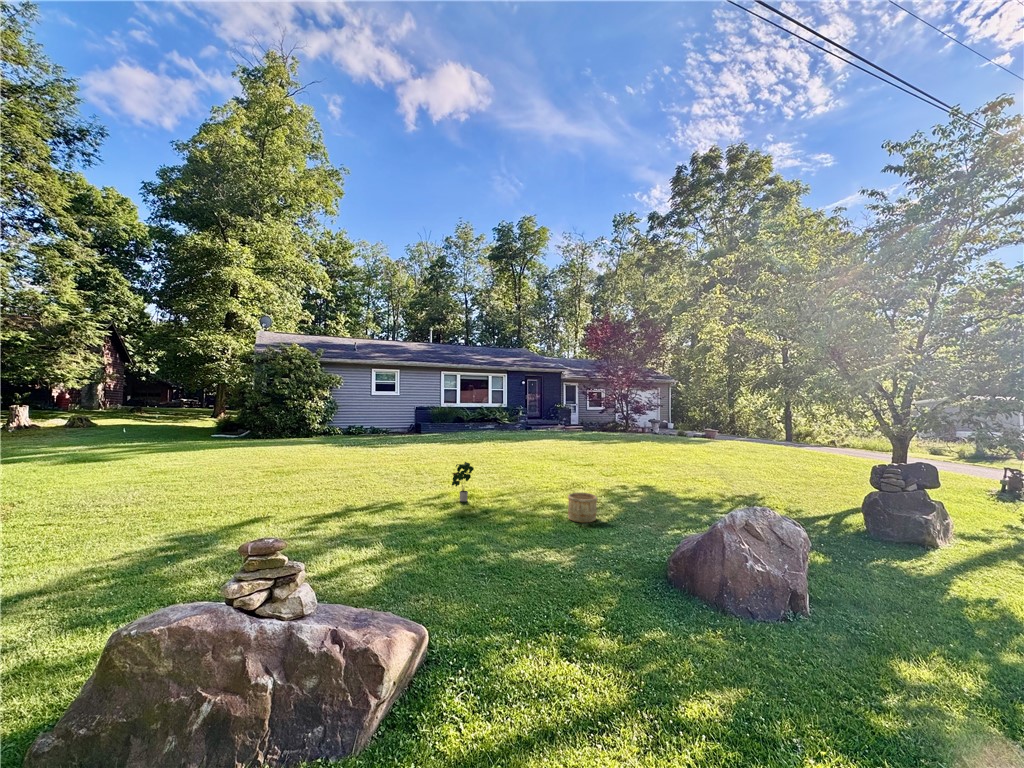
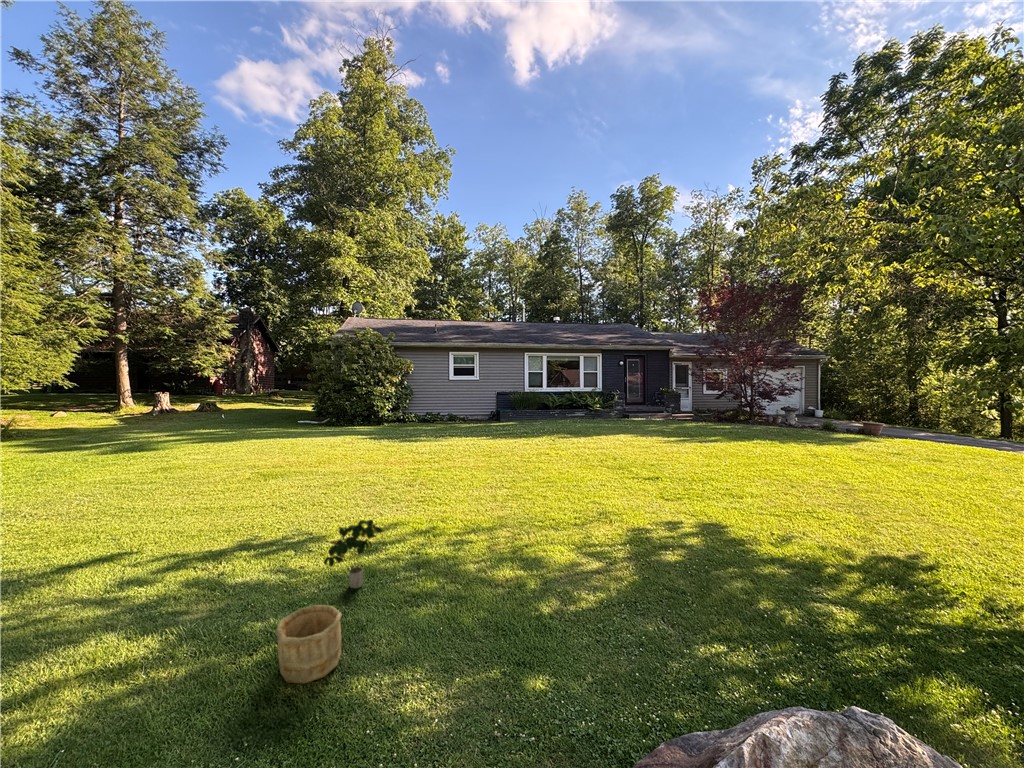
wooden bucket: present [568,492,598,523] -> present [275,605,342,684]

